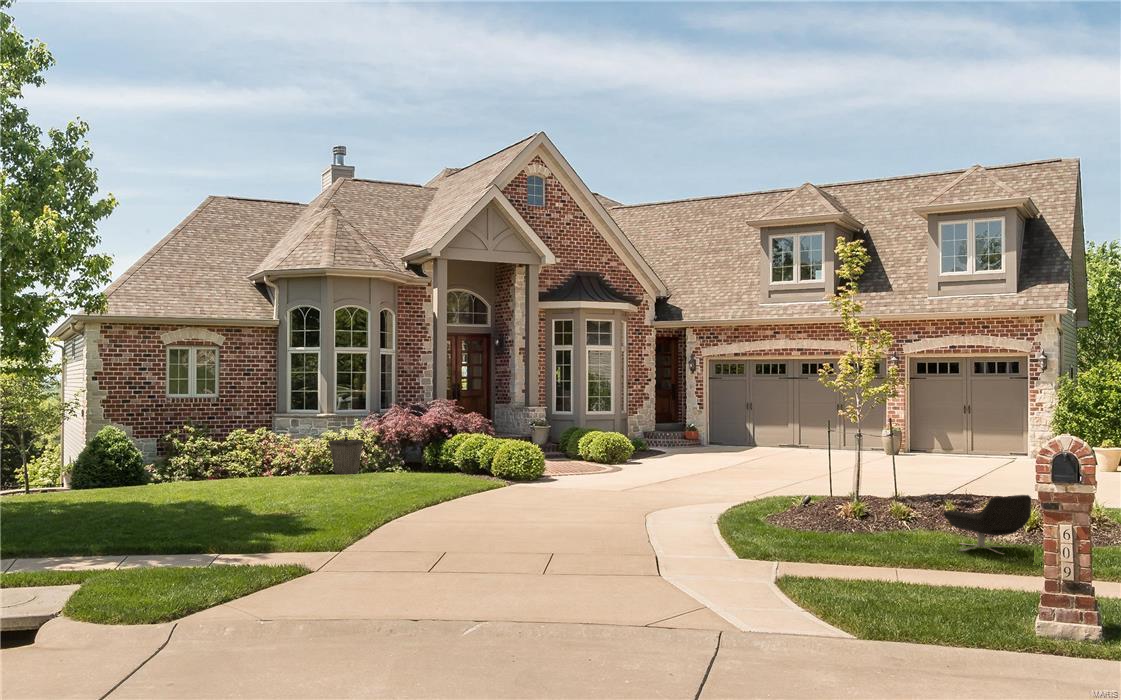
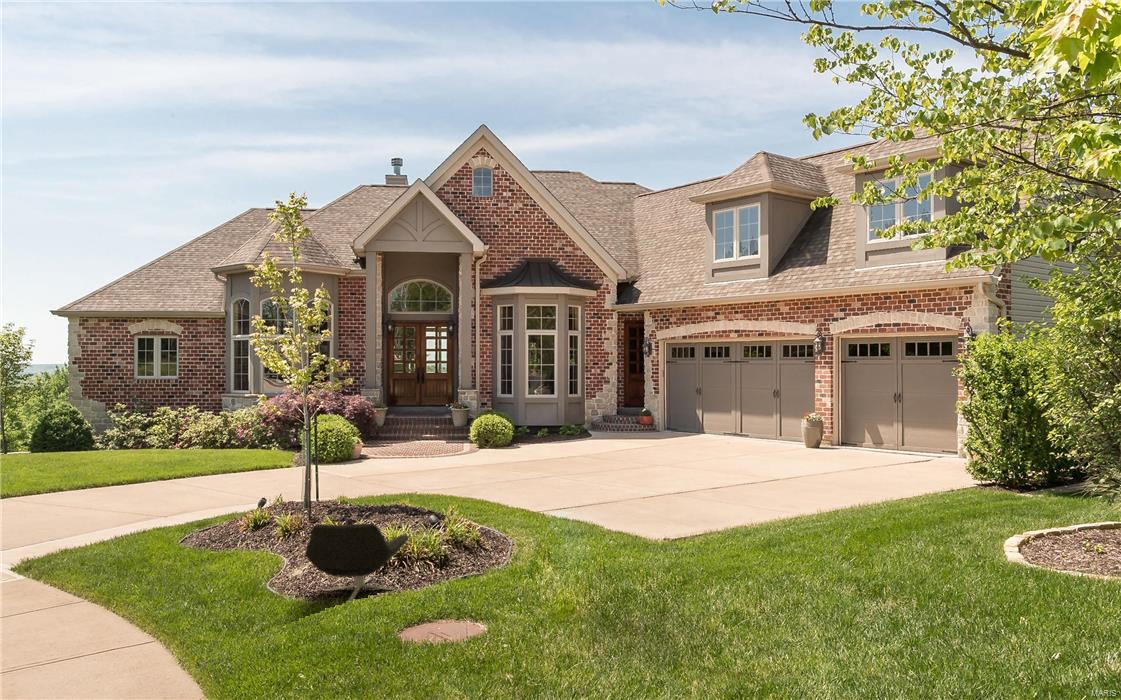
trash can: present [329,436,364,474] -> none [207,414,240,448]

